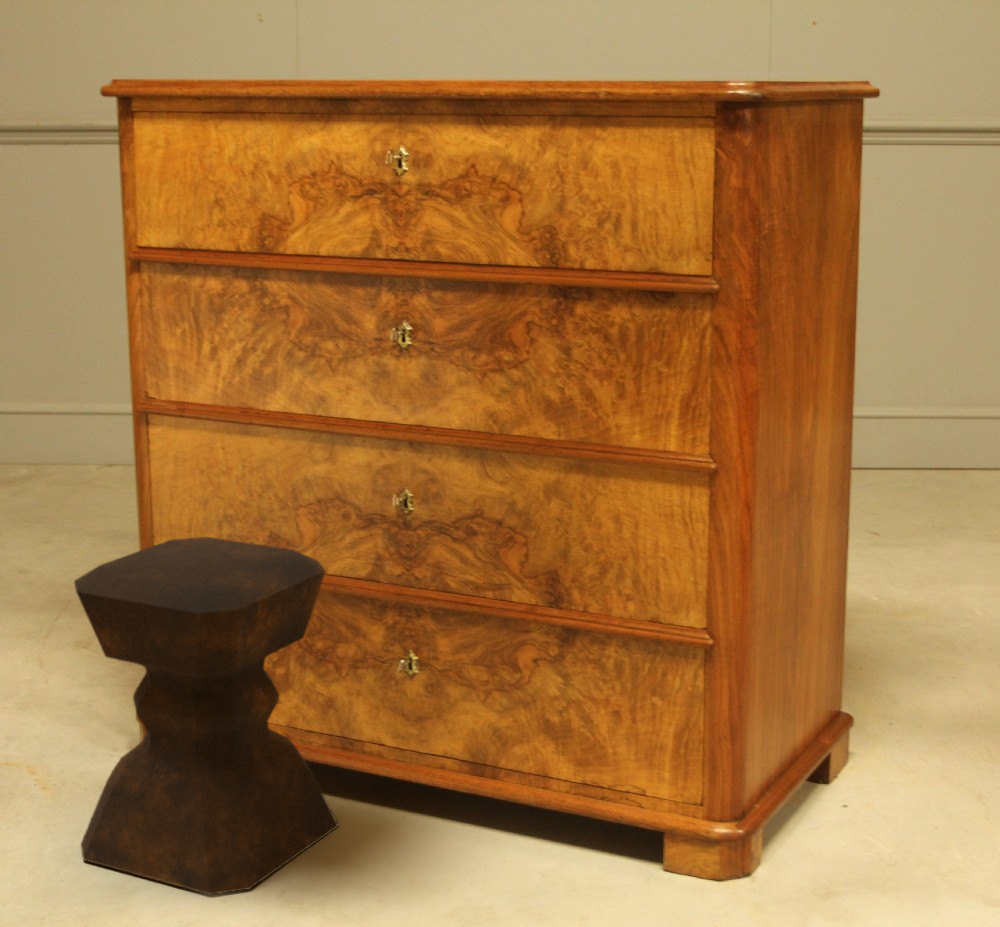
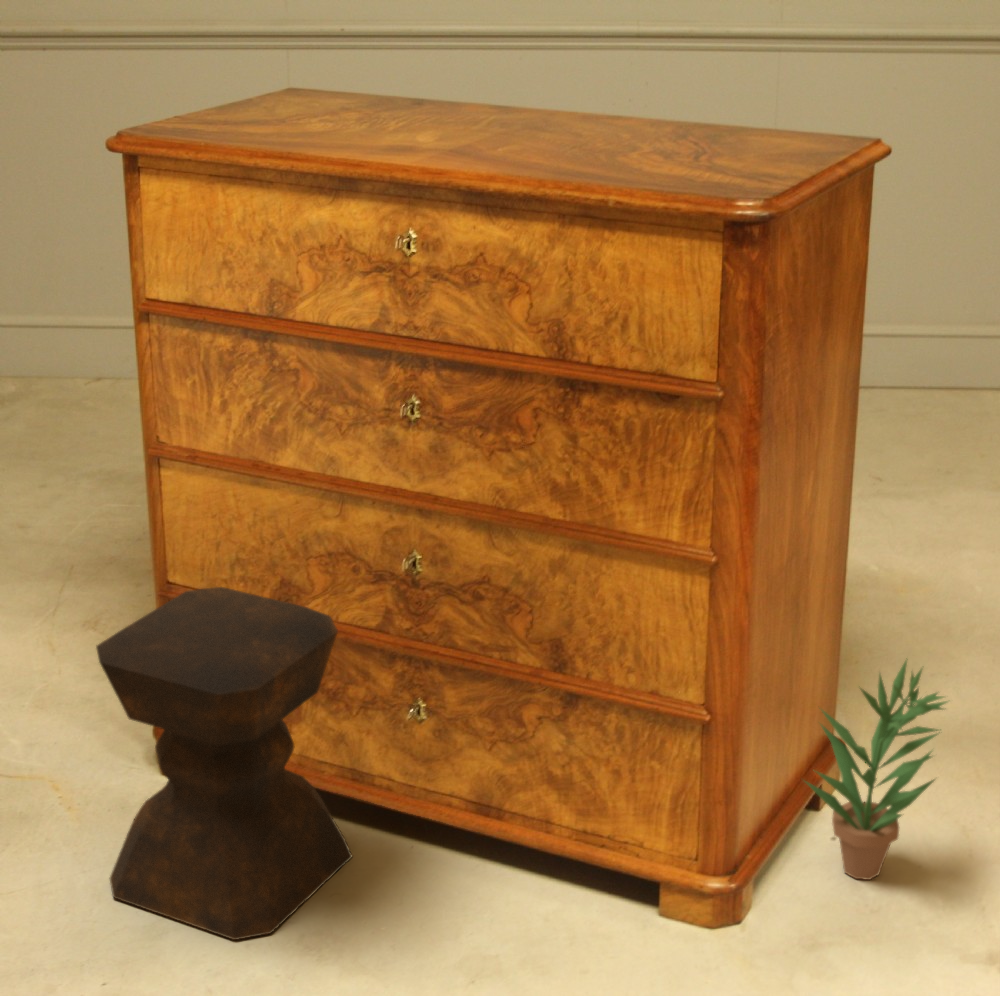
potted plant: none [810,595,966,842] -> present [806,661,947,880]

